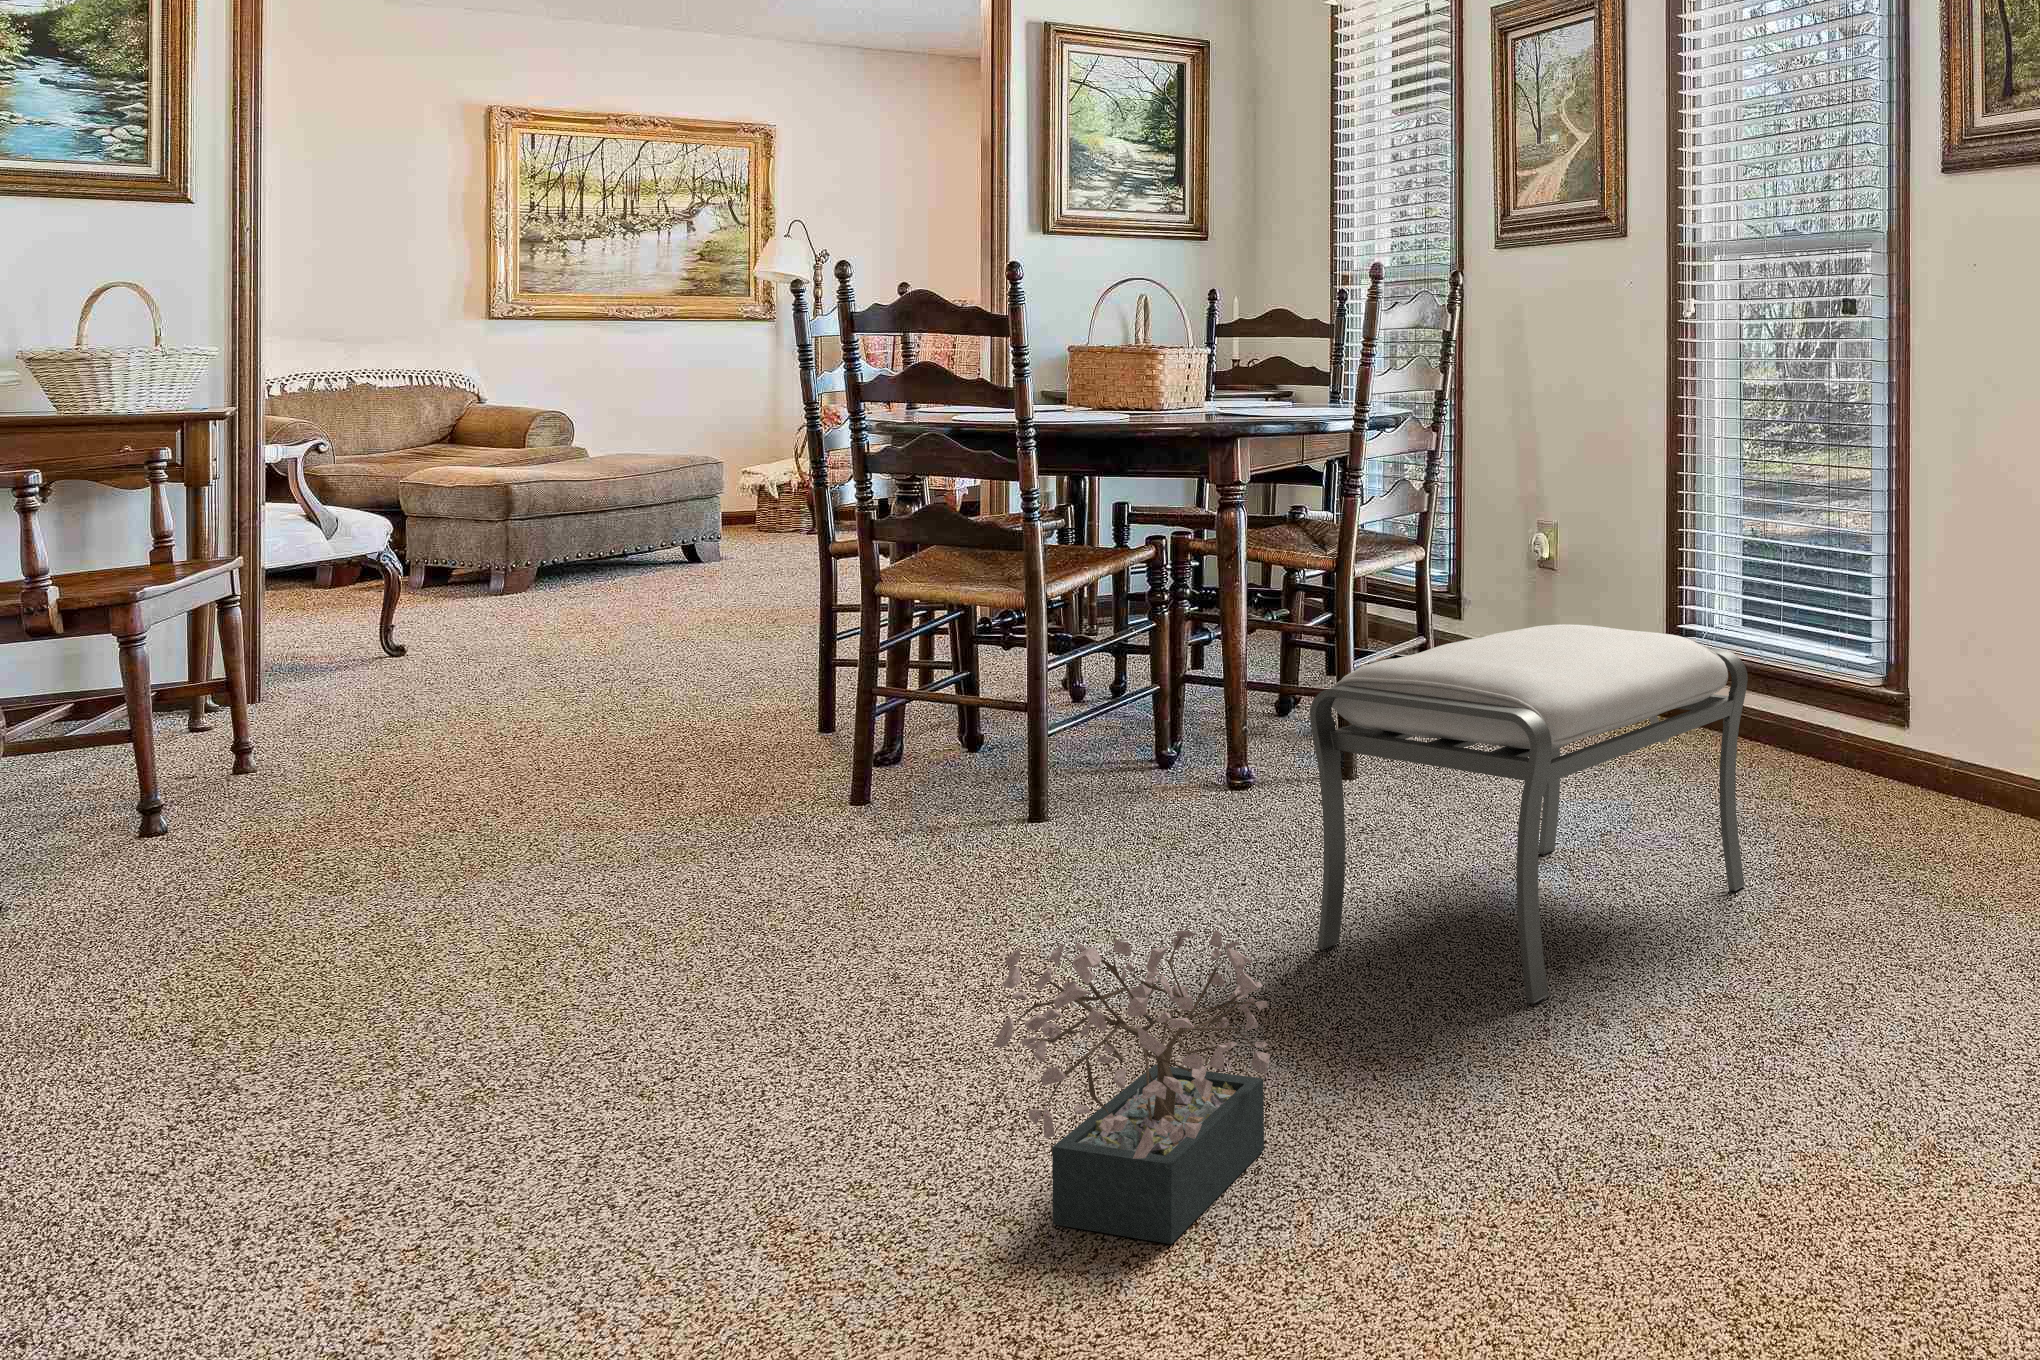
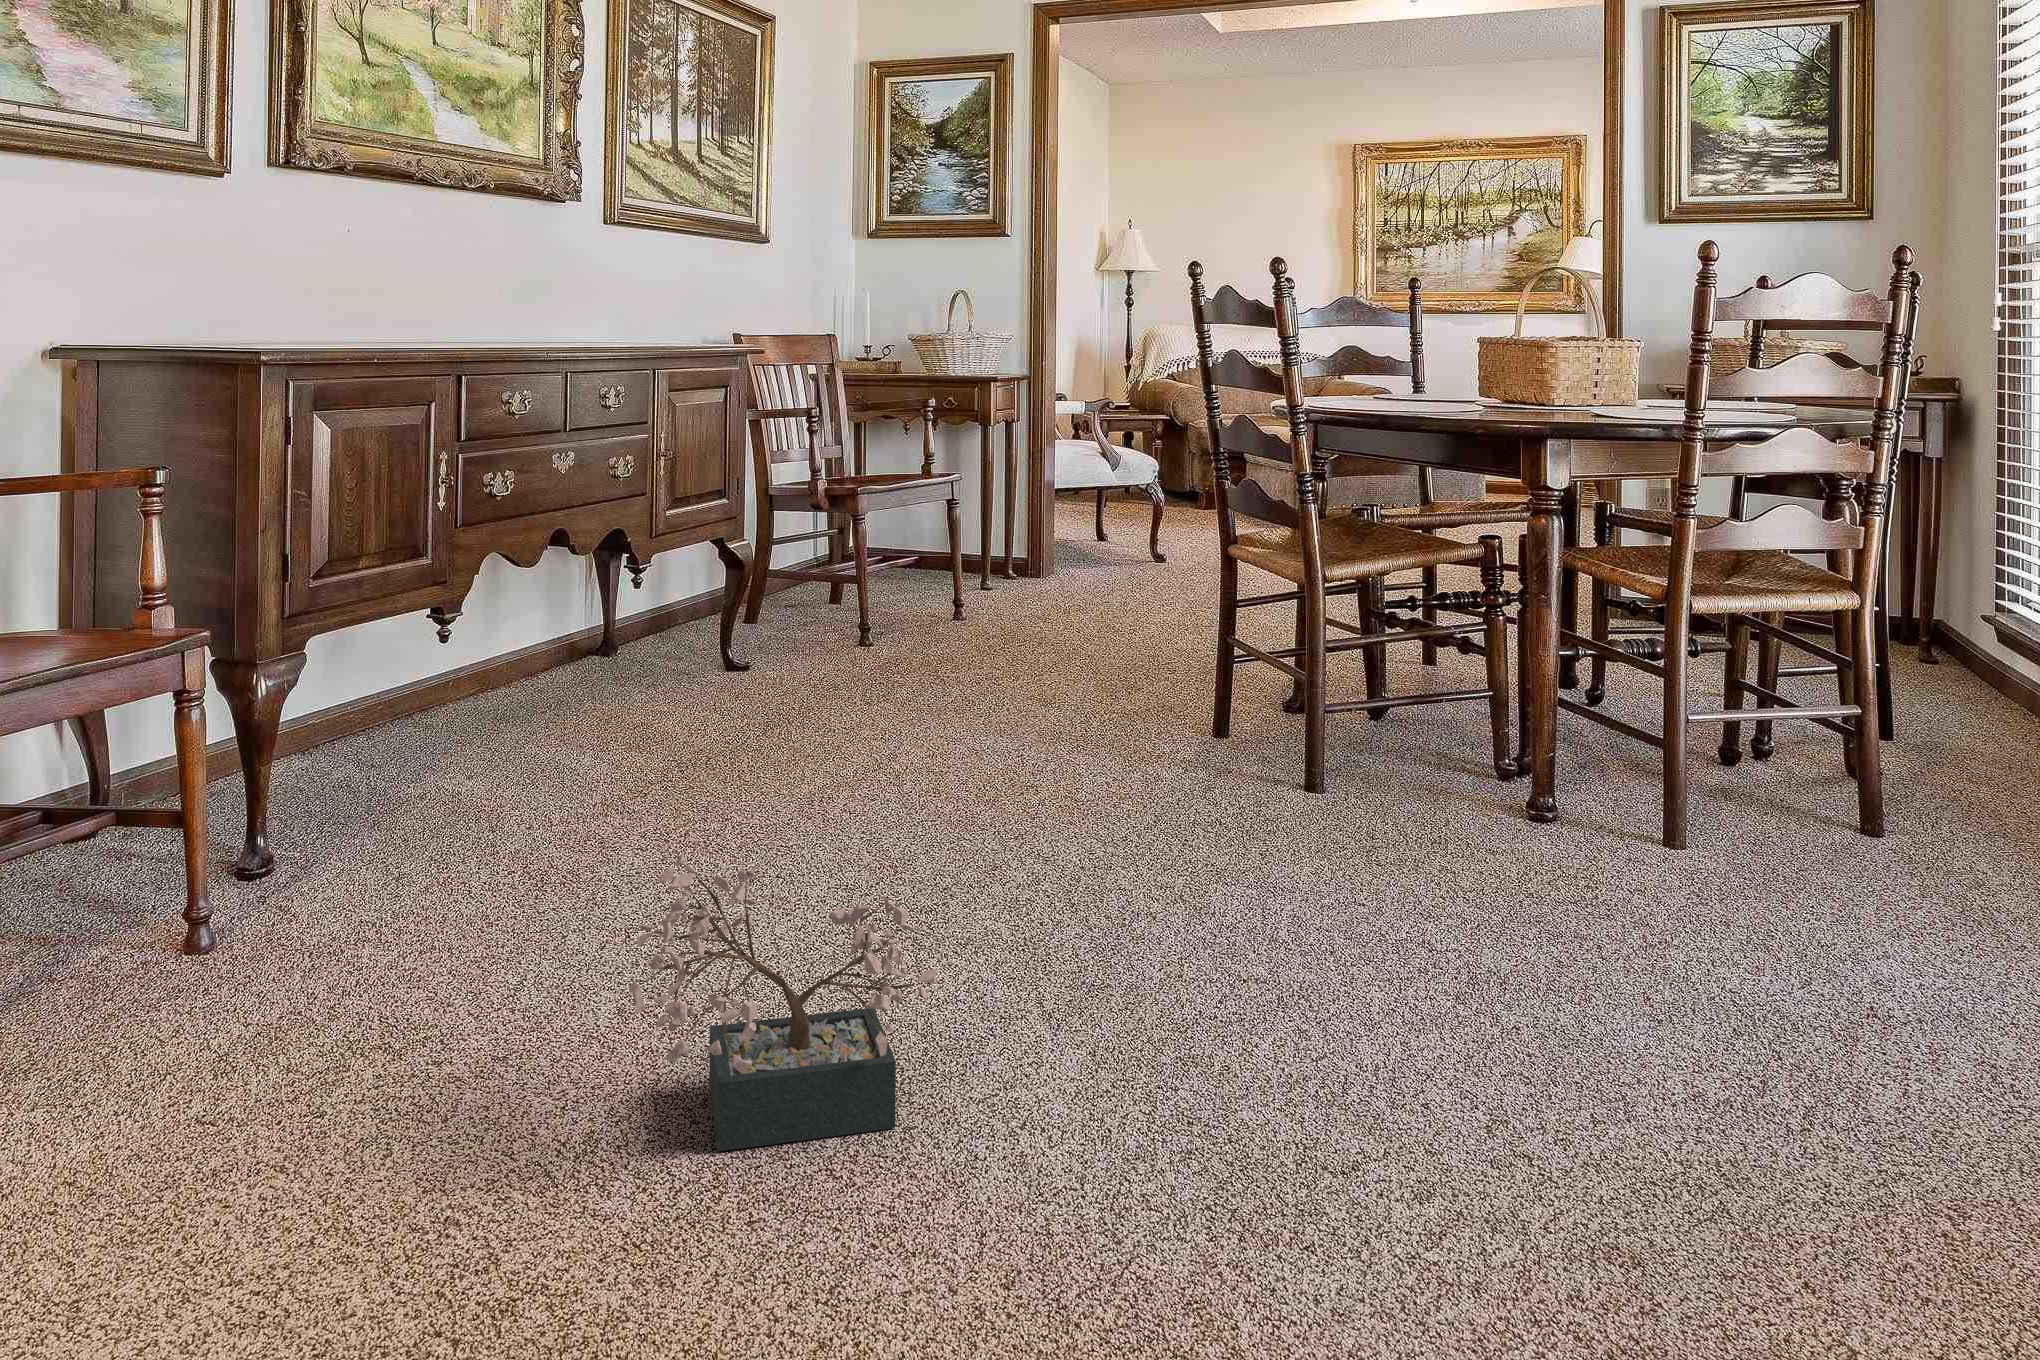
ottoman: present [1310,624,1748,1004] -> none [1278,708,1921,1180]

